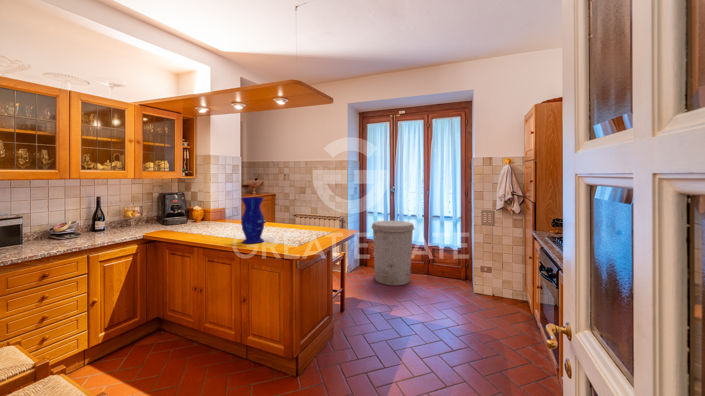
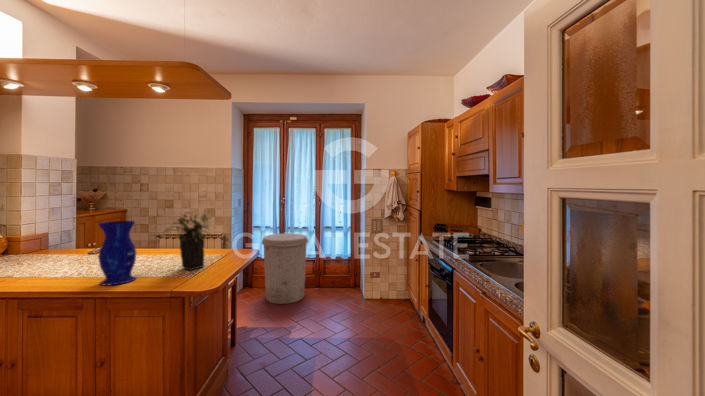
flower arrangement: none [280,190,321,239] -> present [161,211,212,270]

